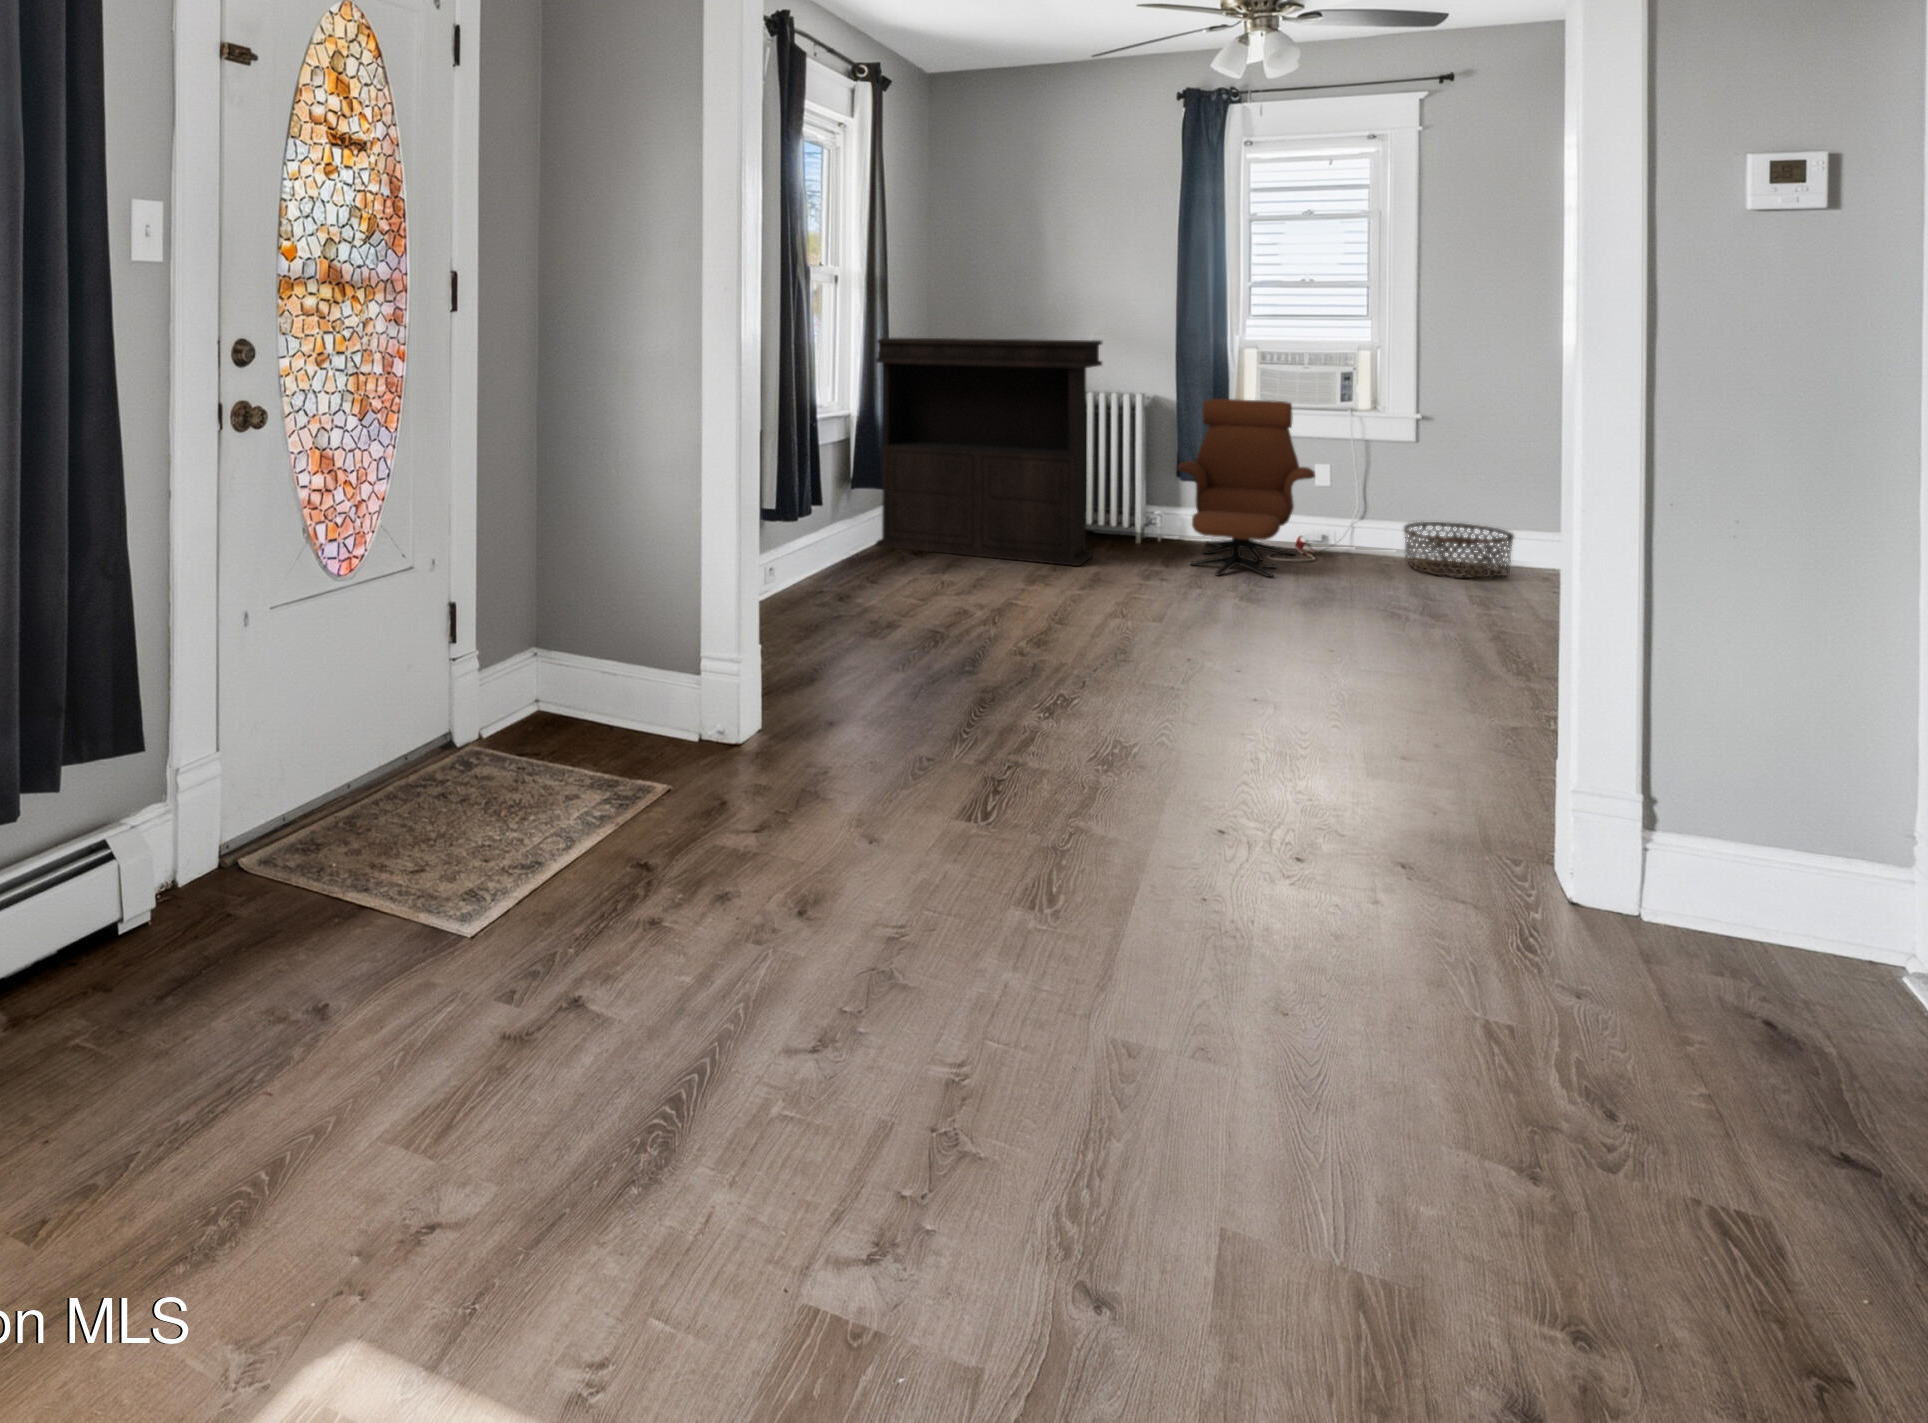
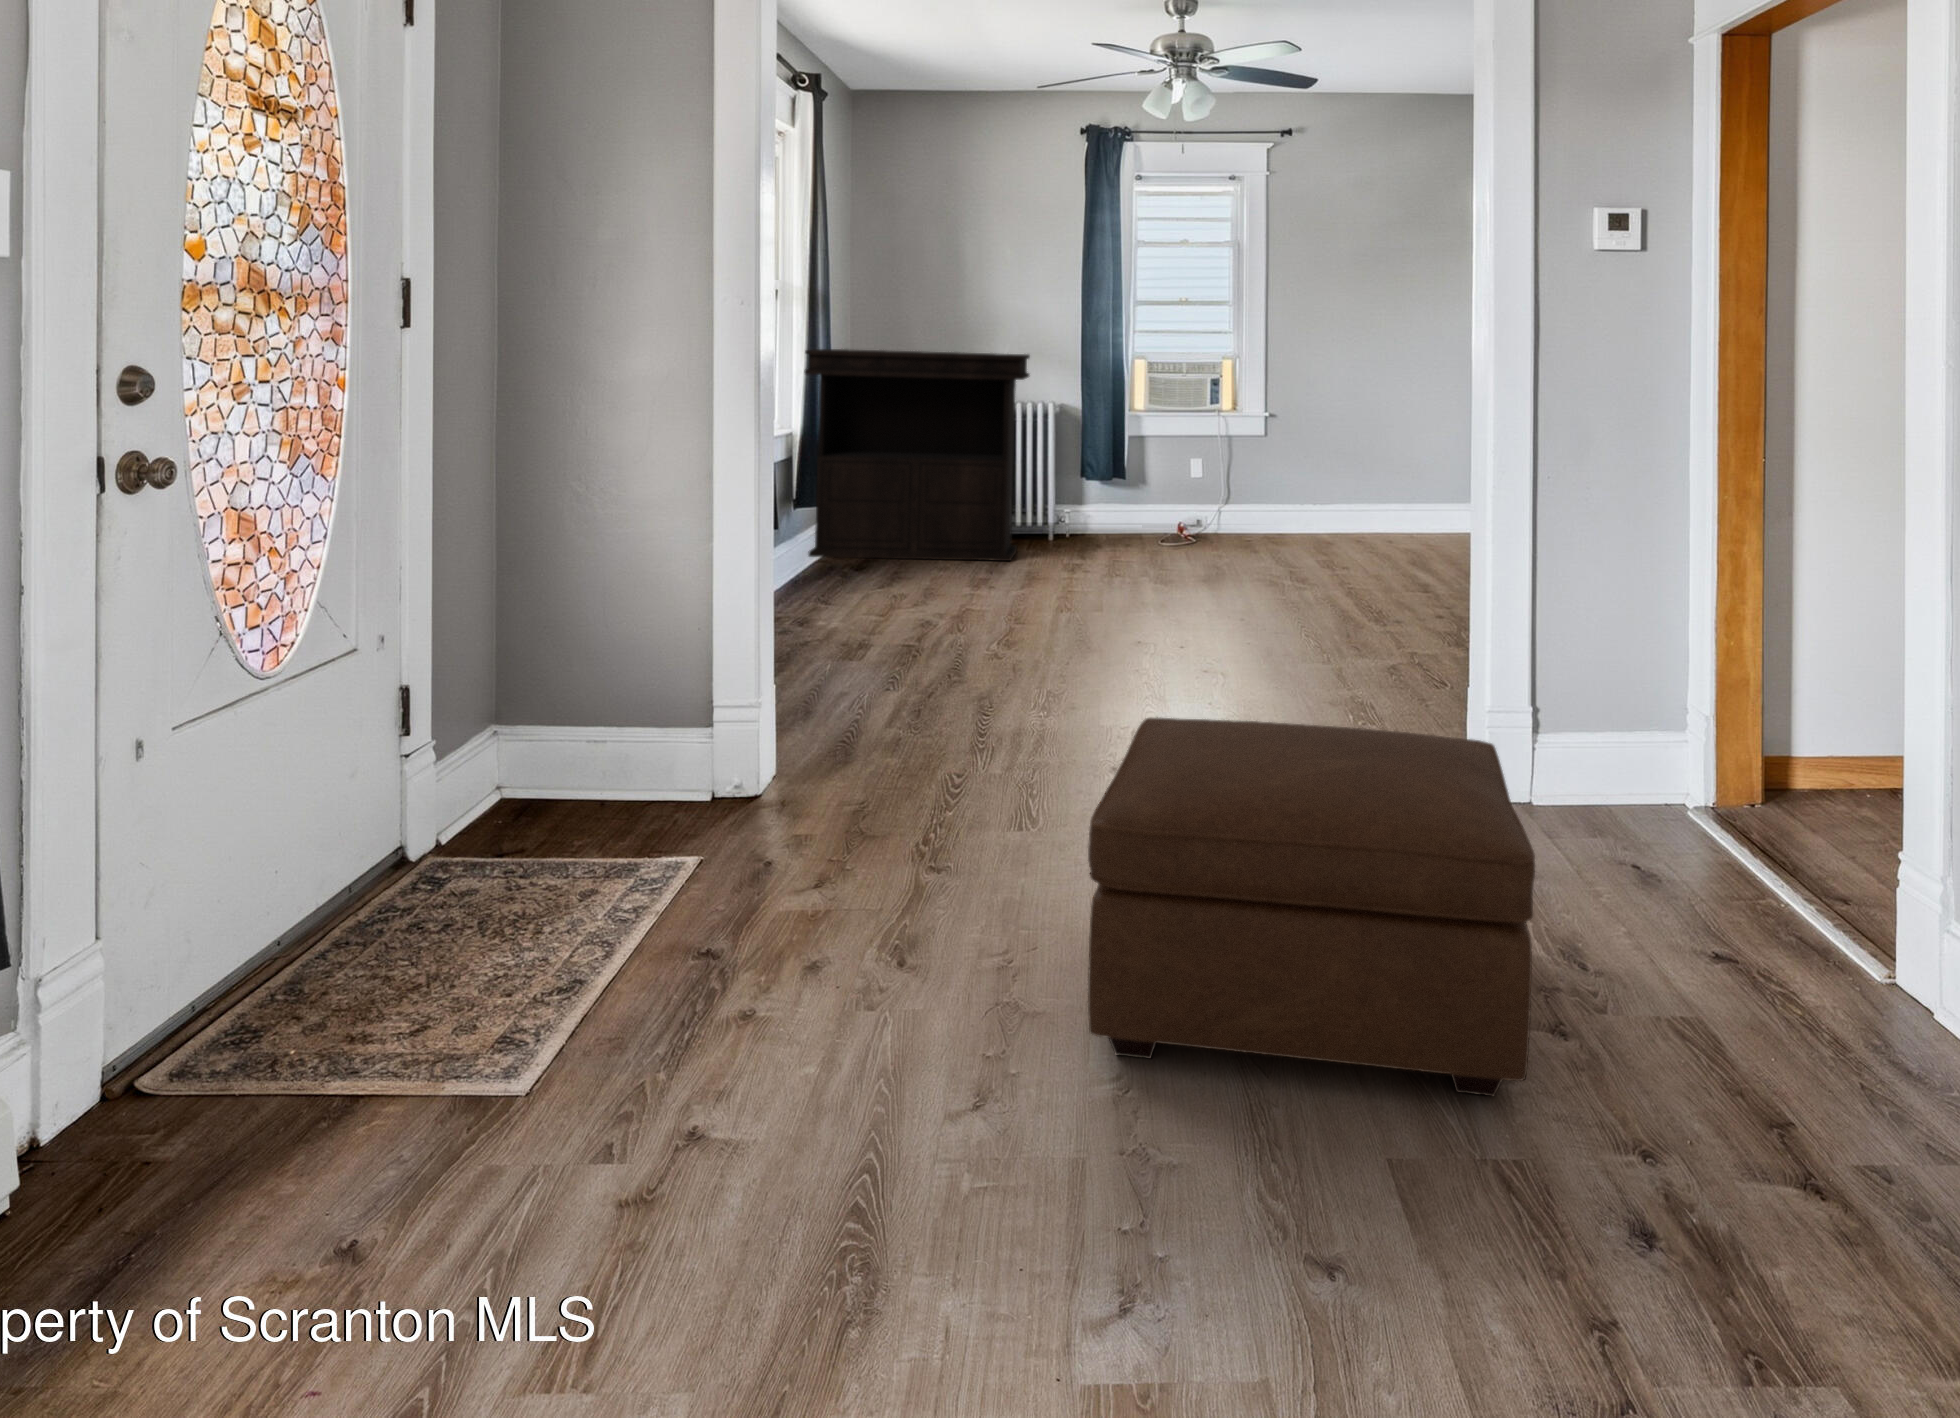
lounge chair: present [1178,399,1315,577] -> none [1085,405,1196,559]
basket: present [1404,522,1514,578] -> none [1260,502,1337,545]
ottoman: none [915,713,1466,1211] -> present [1088,717,1535,1096]

